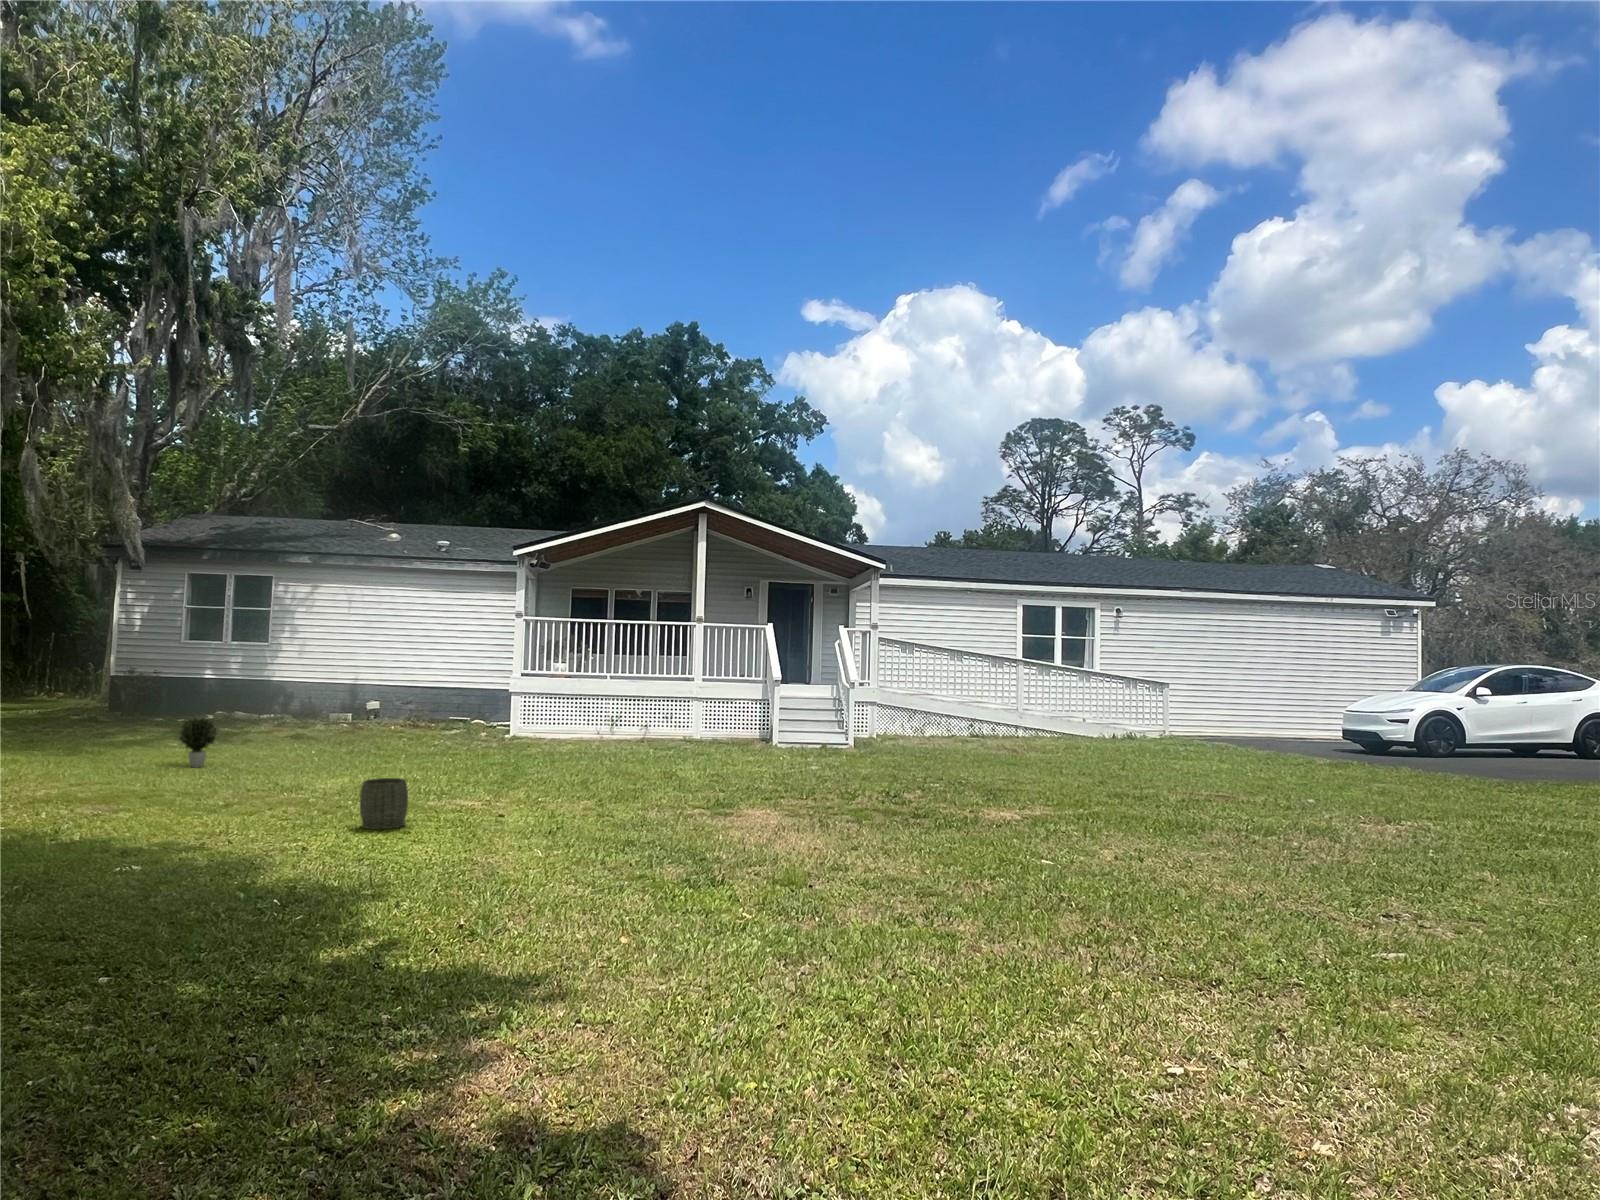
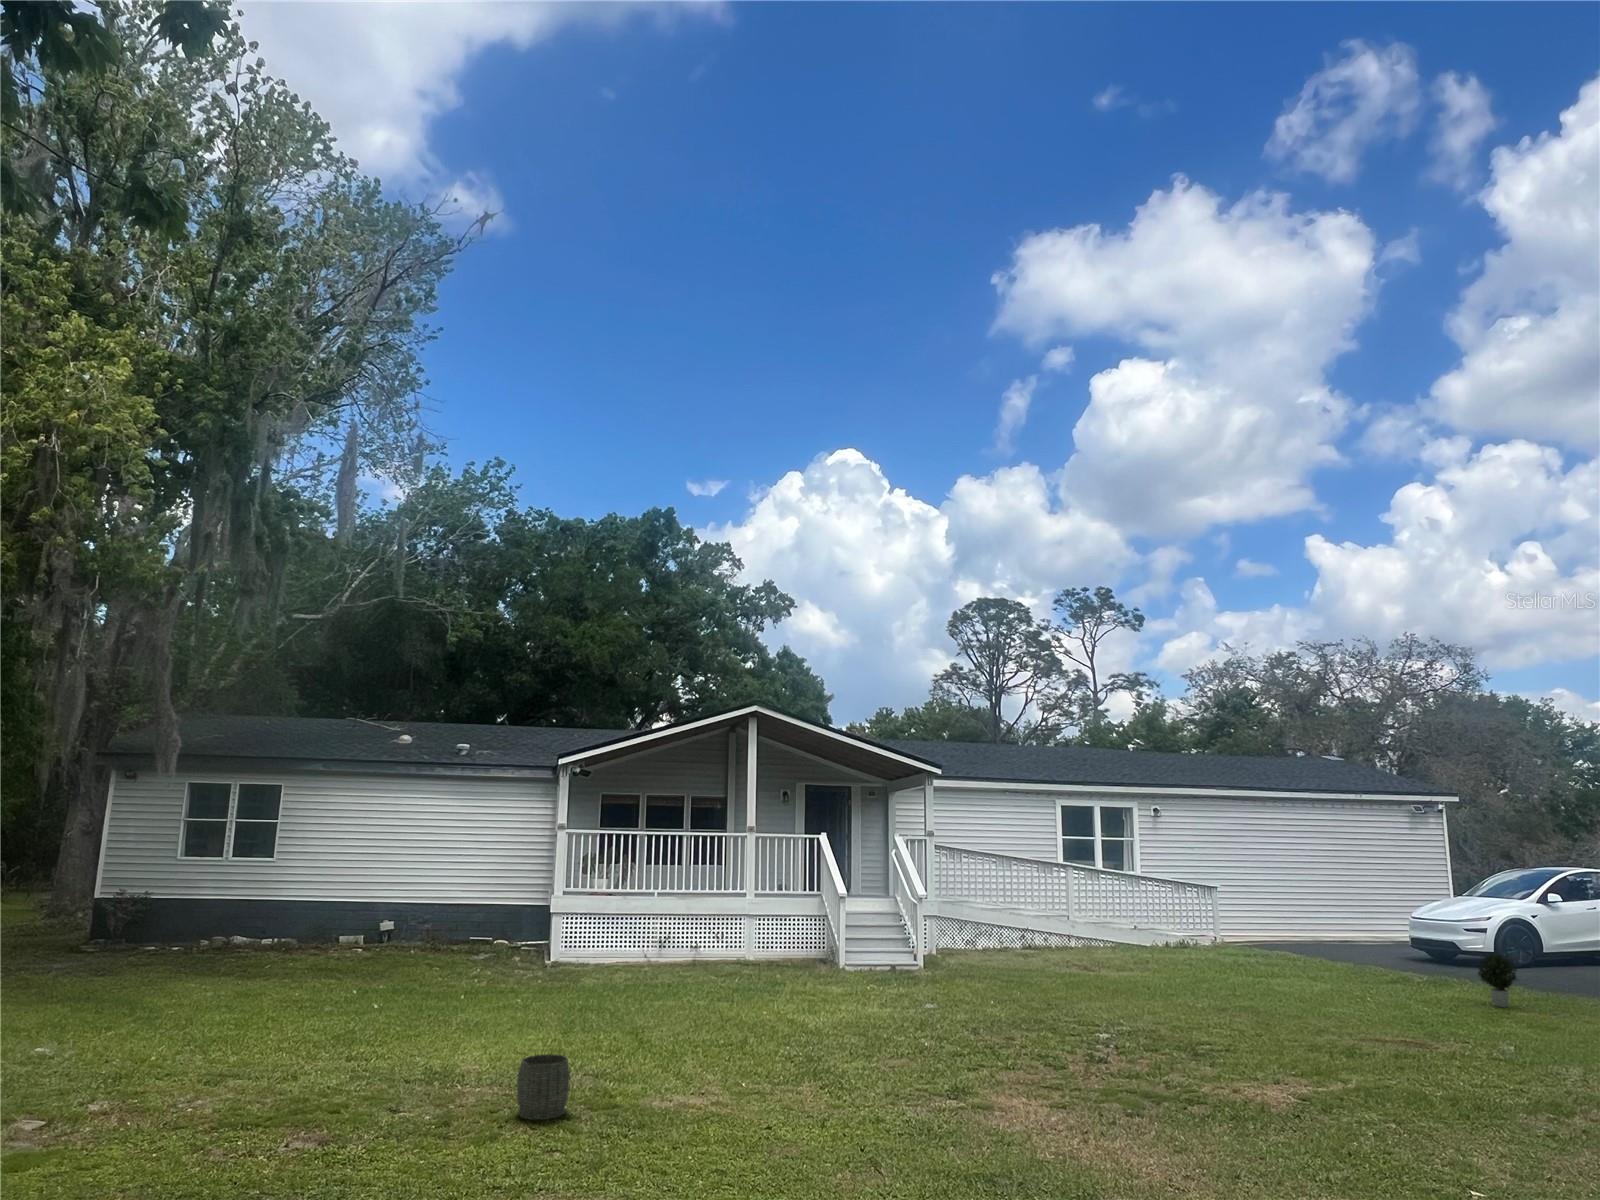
potted plant: present [180,718,217,768] -> present [1478,954,1517,1007]

